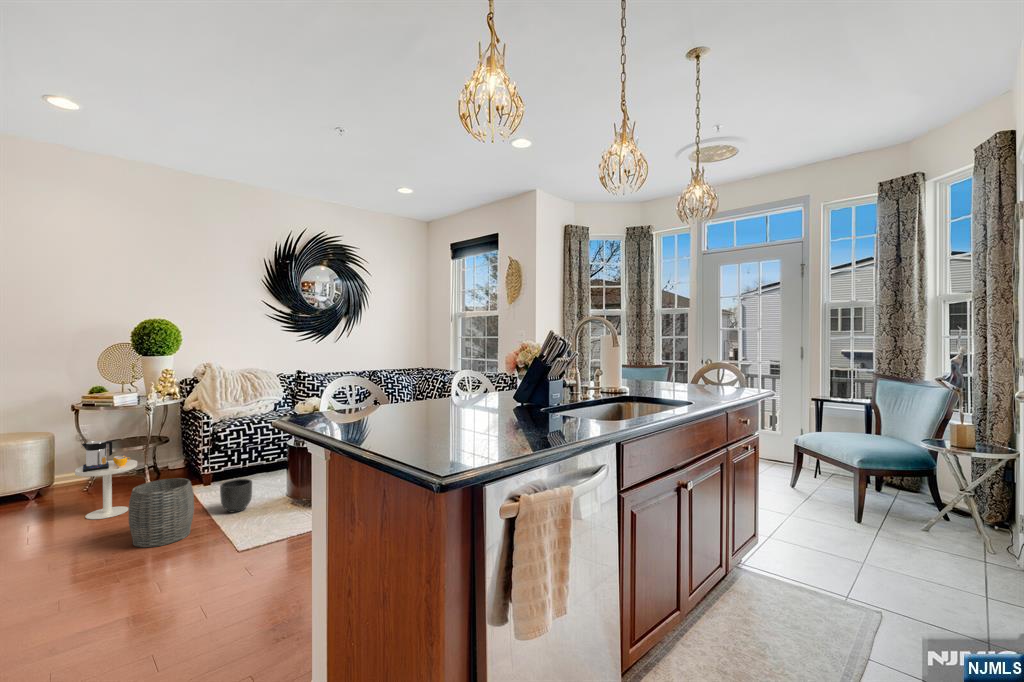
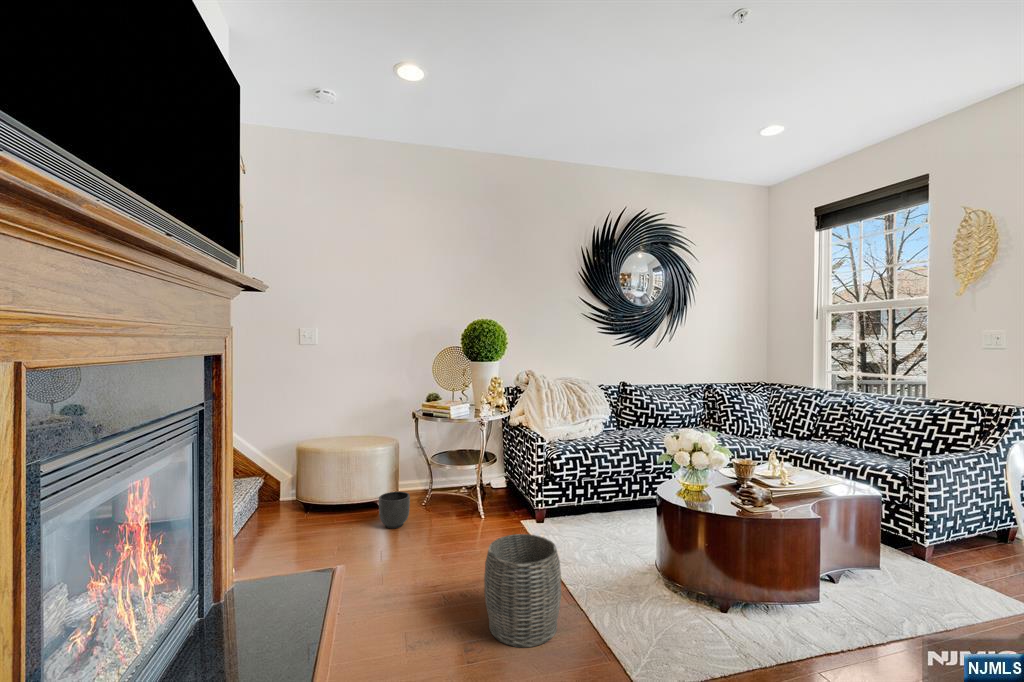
side table: present [75,440,137,519] -> none [419,463,477,564]
planter: present [220,479,252,513] -> present [379,492,410,529]

